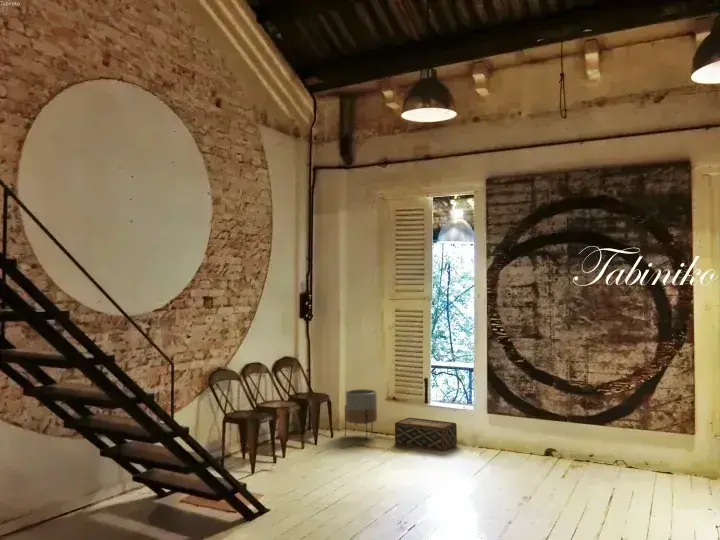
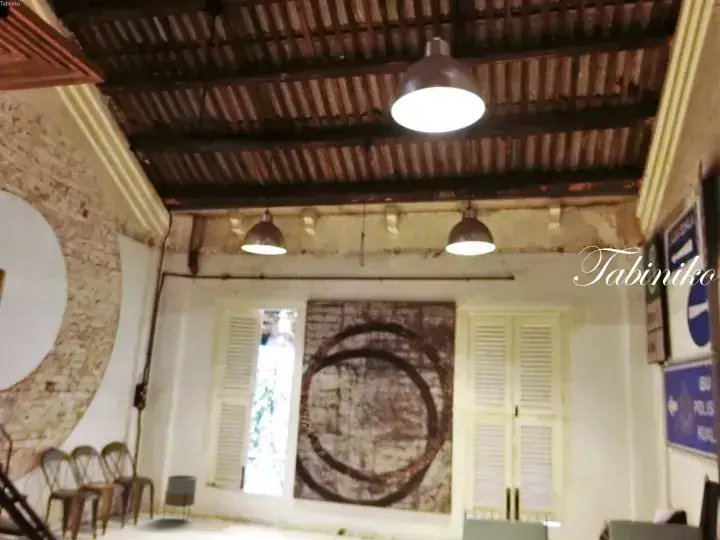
woven basket: present [395,418,457,451] -> none [209,502,265,531]

